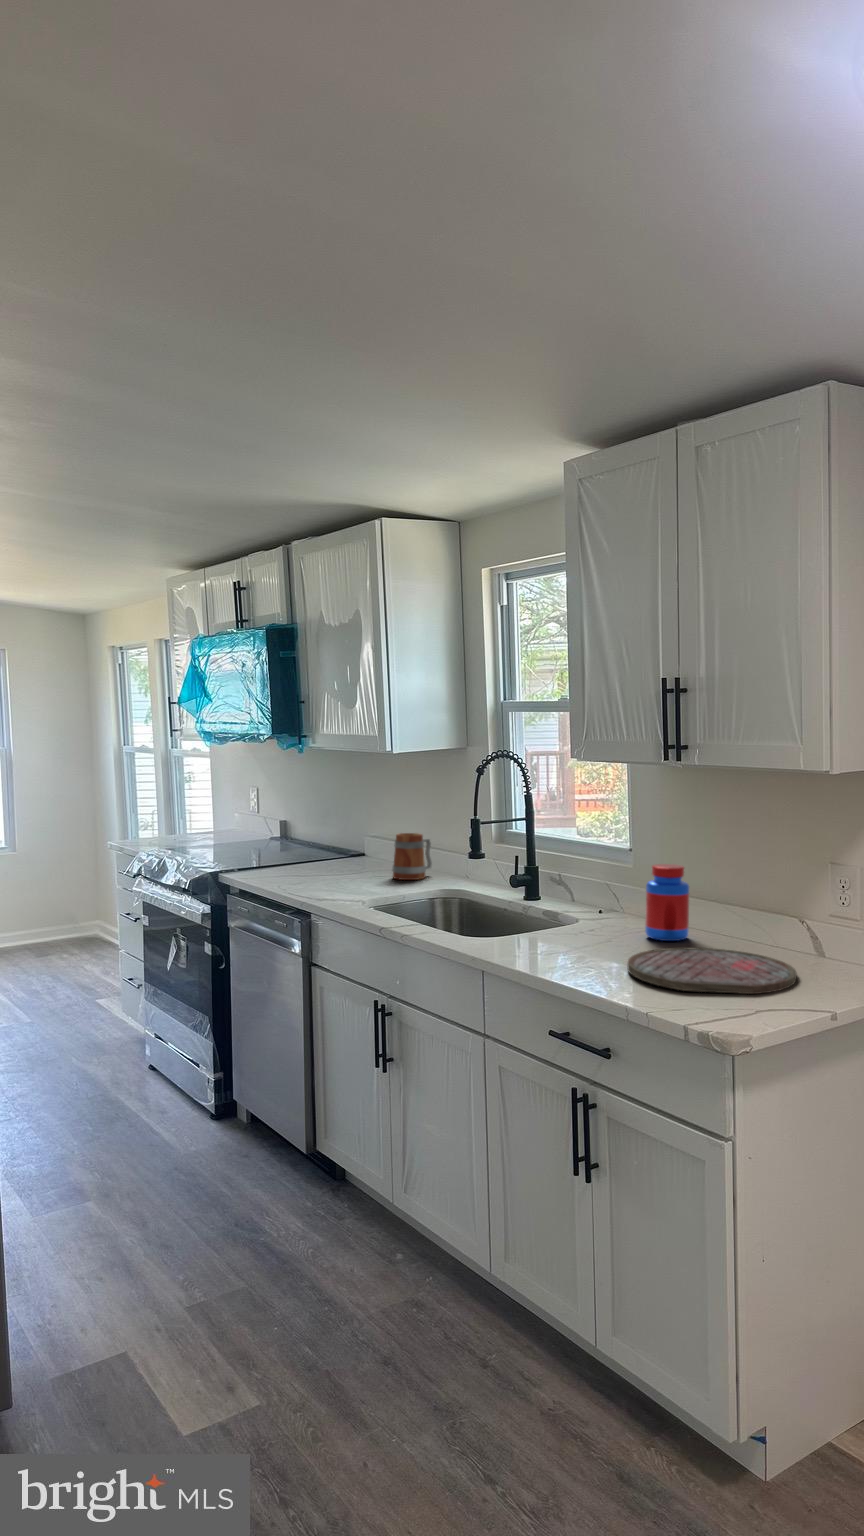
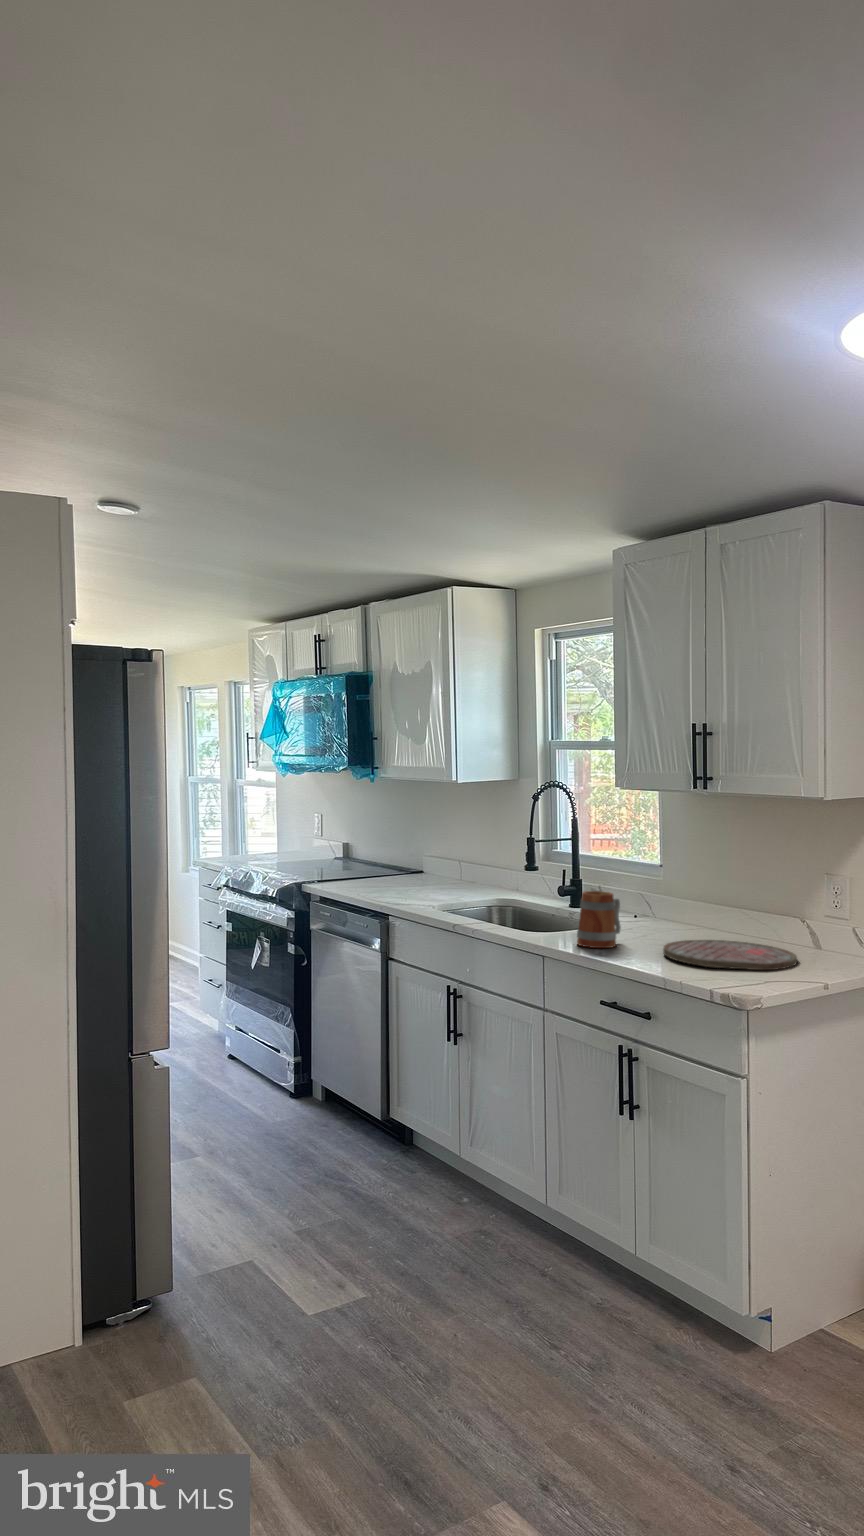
mug: present [392,833,432,880] -> present [577,891,621,948]
jar: present [645,864,689,941] -> none [675,875,711,937]

